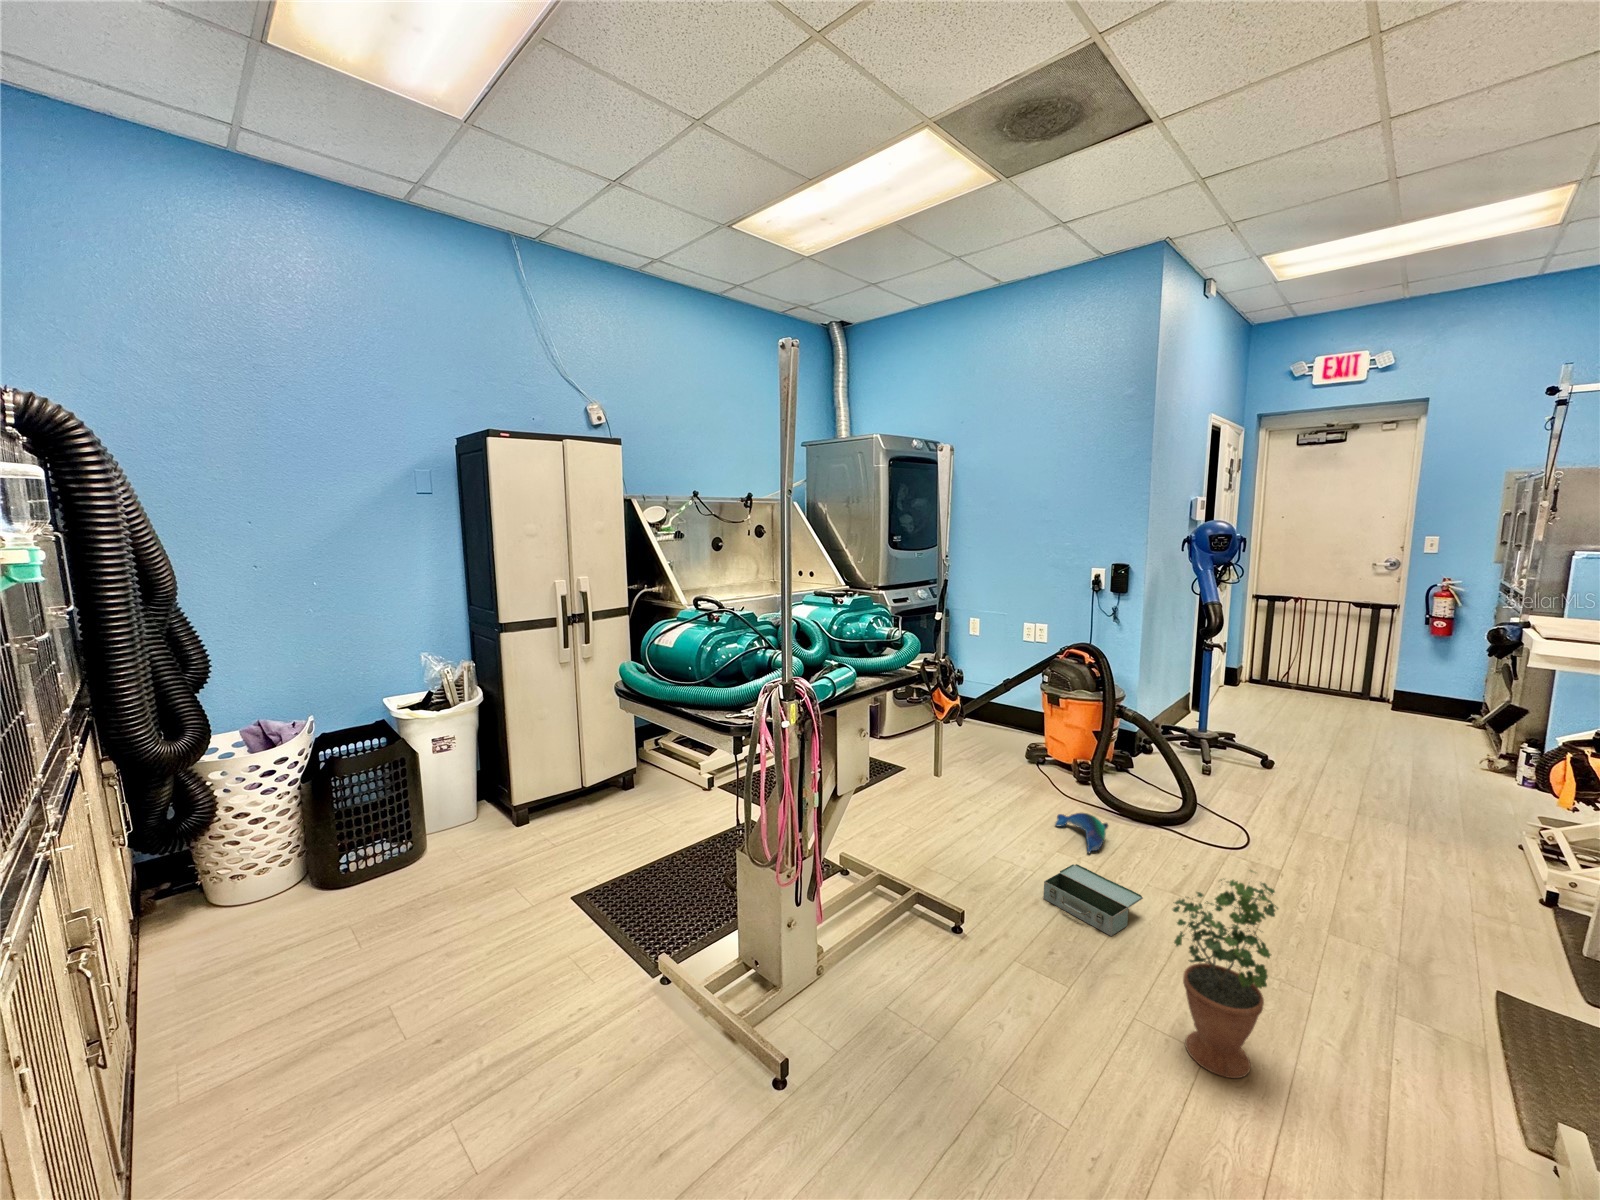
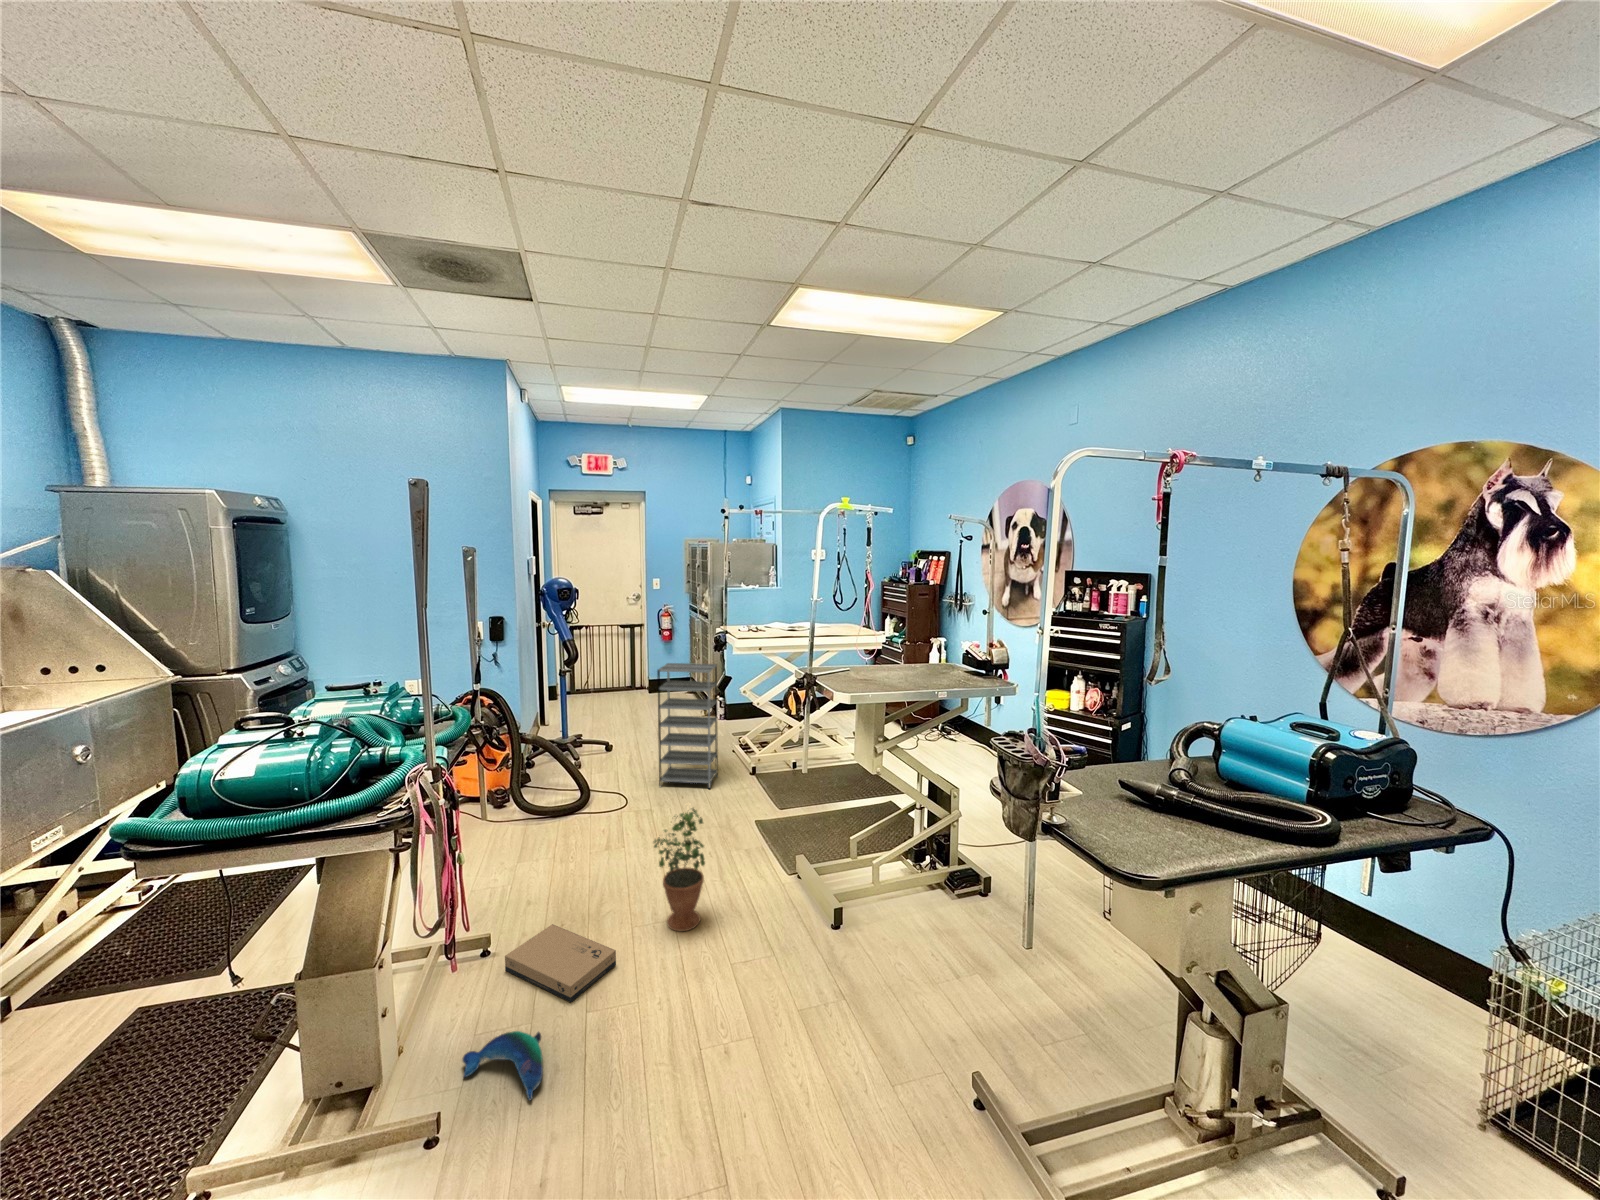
shelving unit: none [1314,655,1475,887] -> present [657,663,718,789]
plush toy: present [1055,813,1108,853] -> present [462,1031,543,1100]
toolbox: present [1043,864,1143,936] -> none [536,860,603,899]
cardboard box: none [959,935,1075,1040] -> present [505,924,616,1002]

